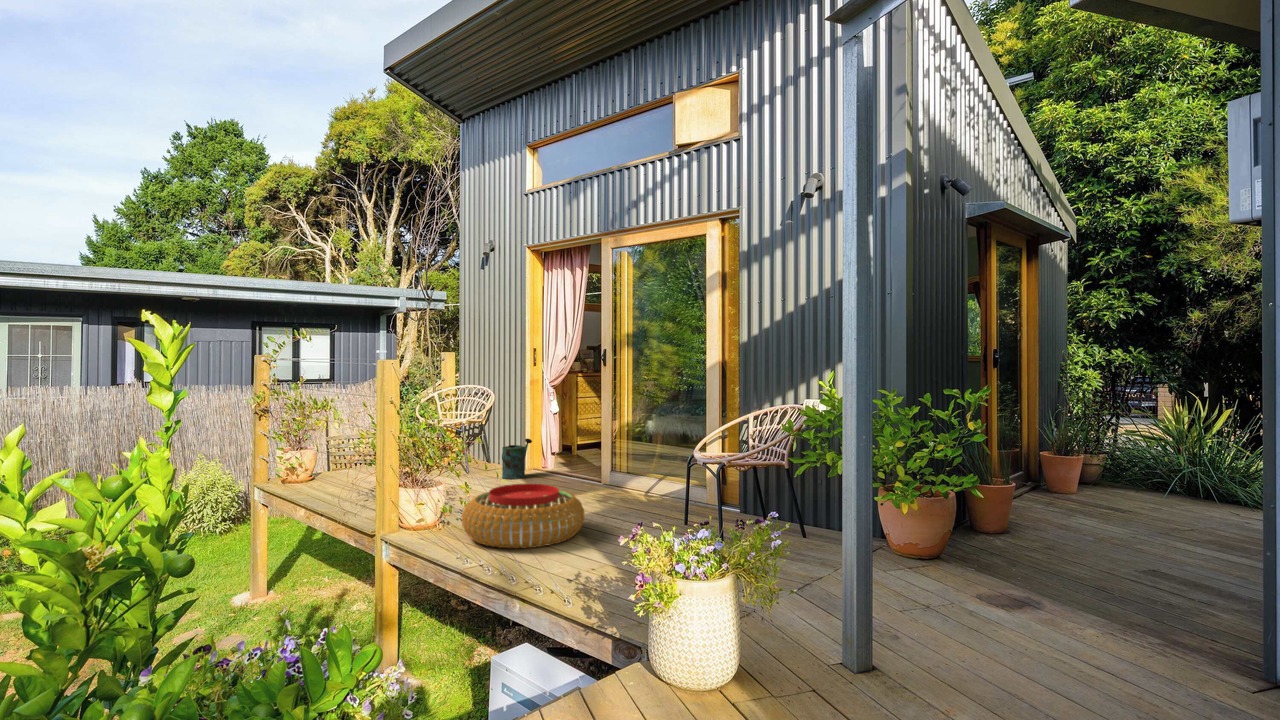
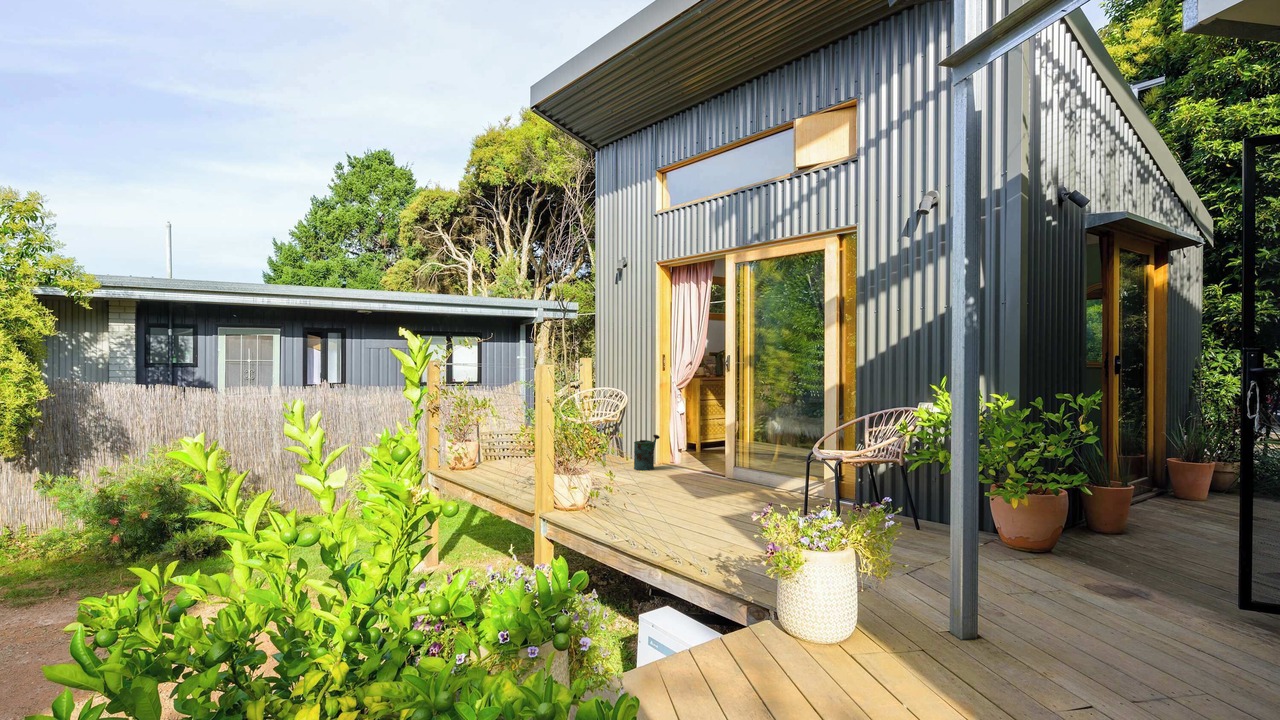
pouf: present [462,484,584,548] -> none [610,472,715,526]

